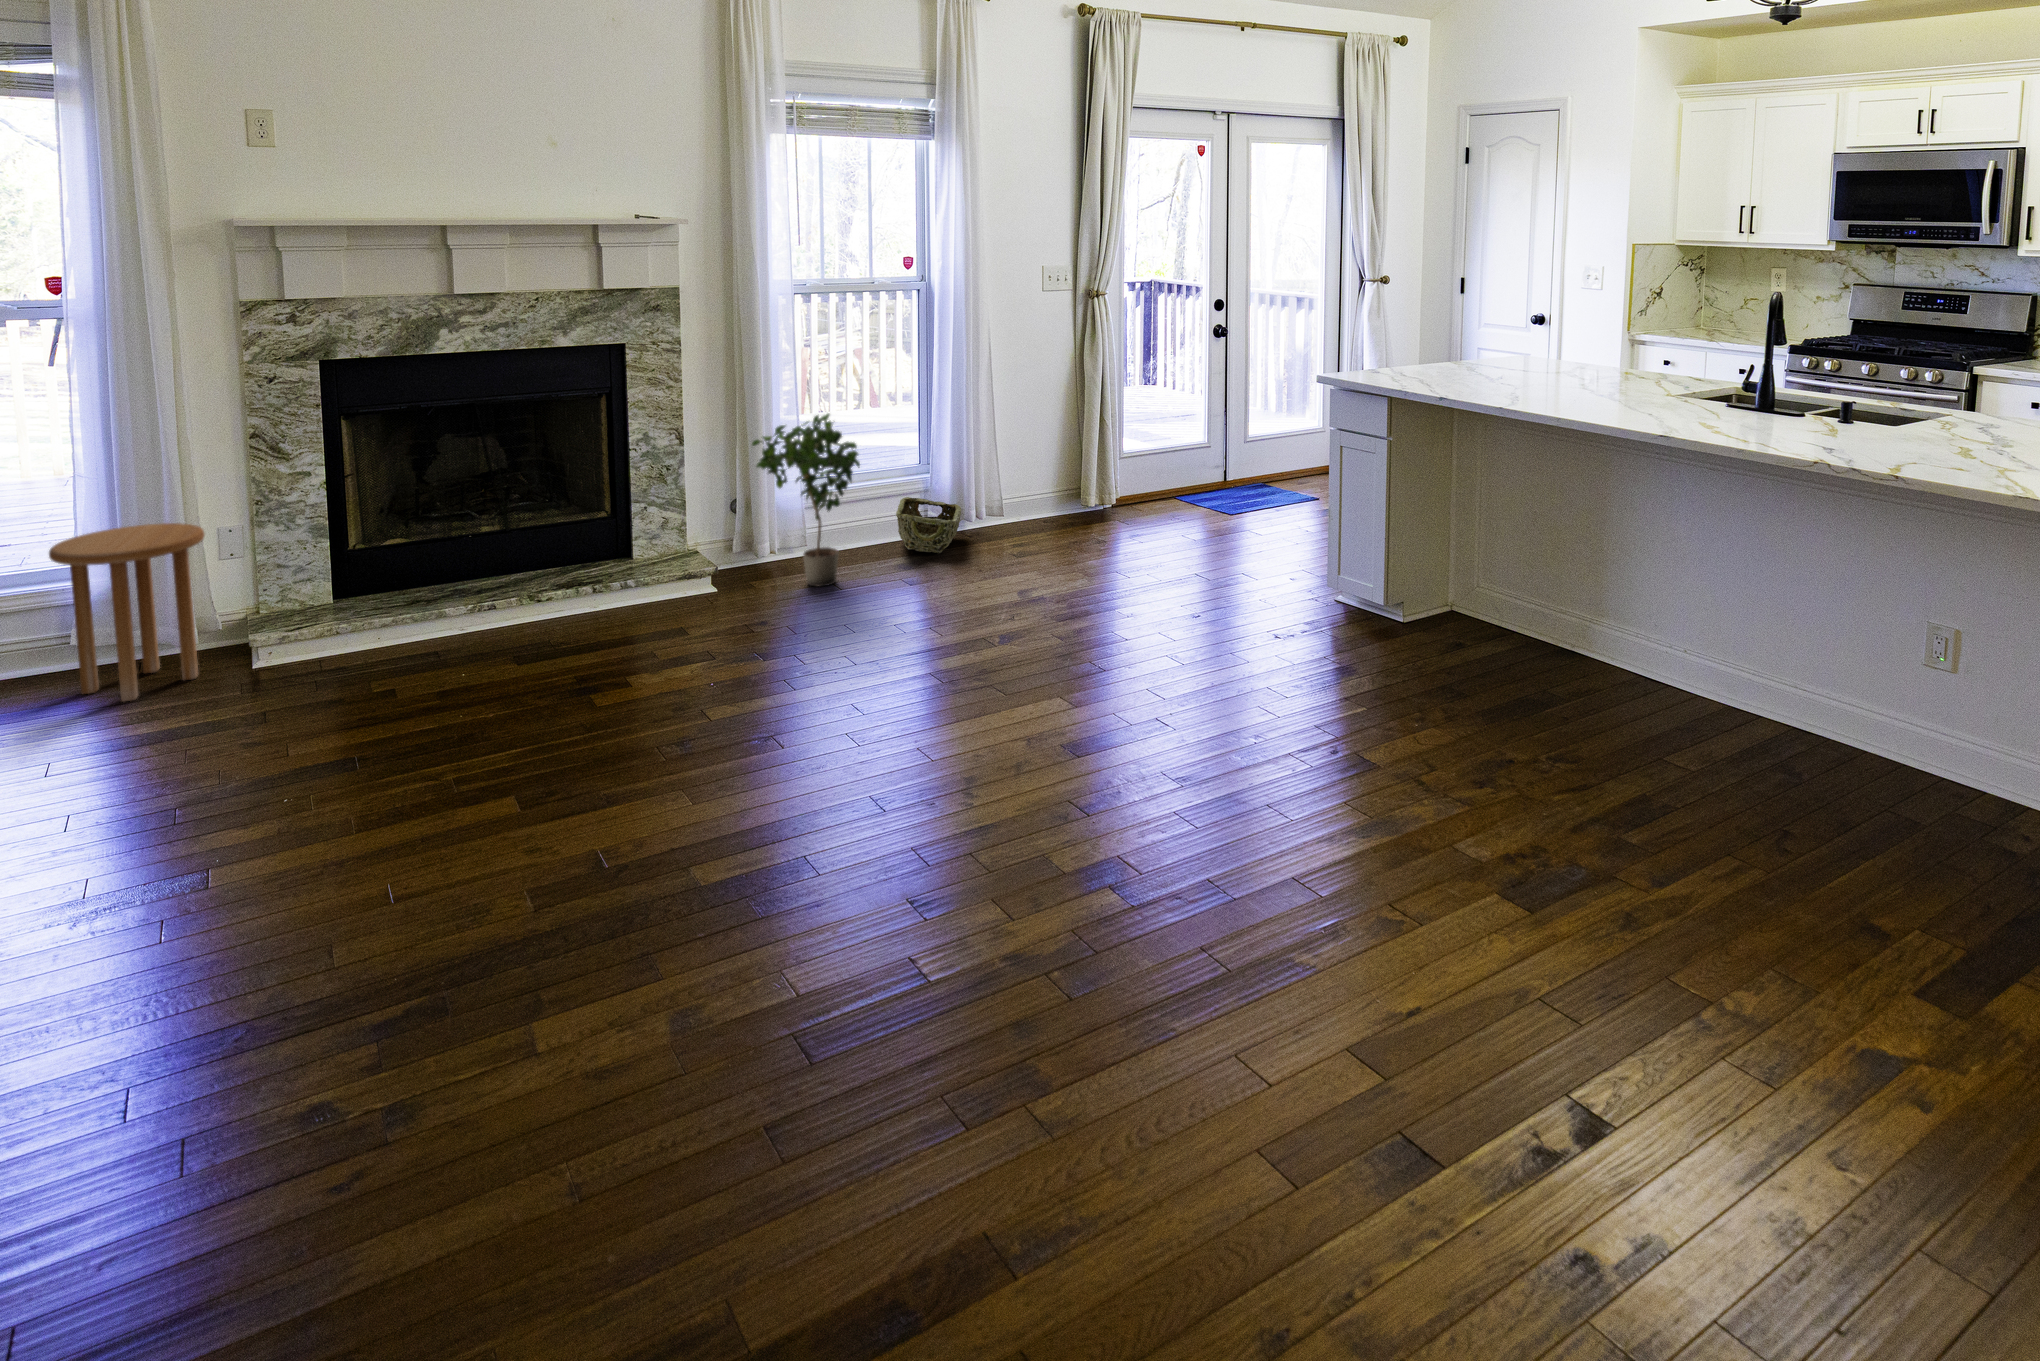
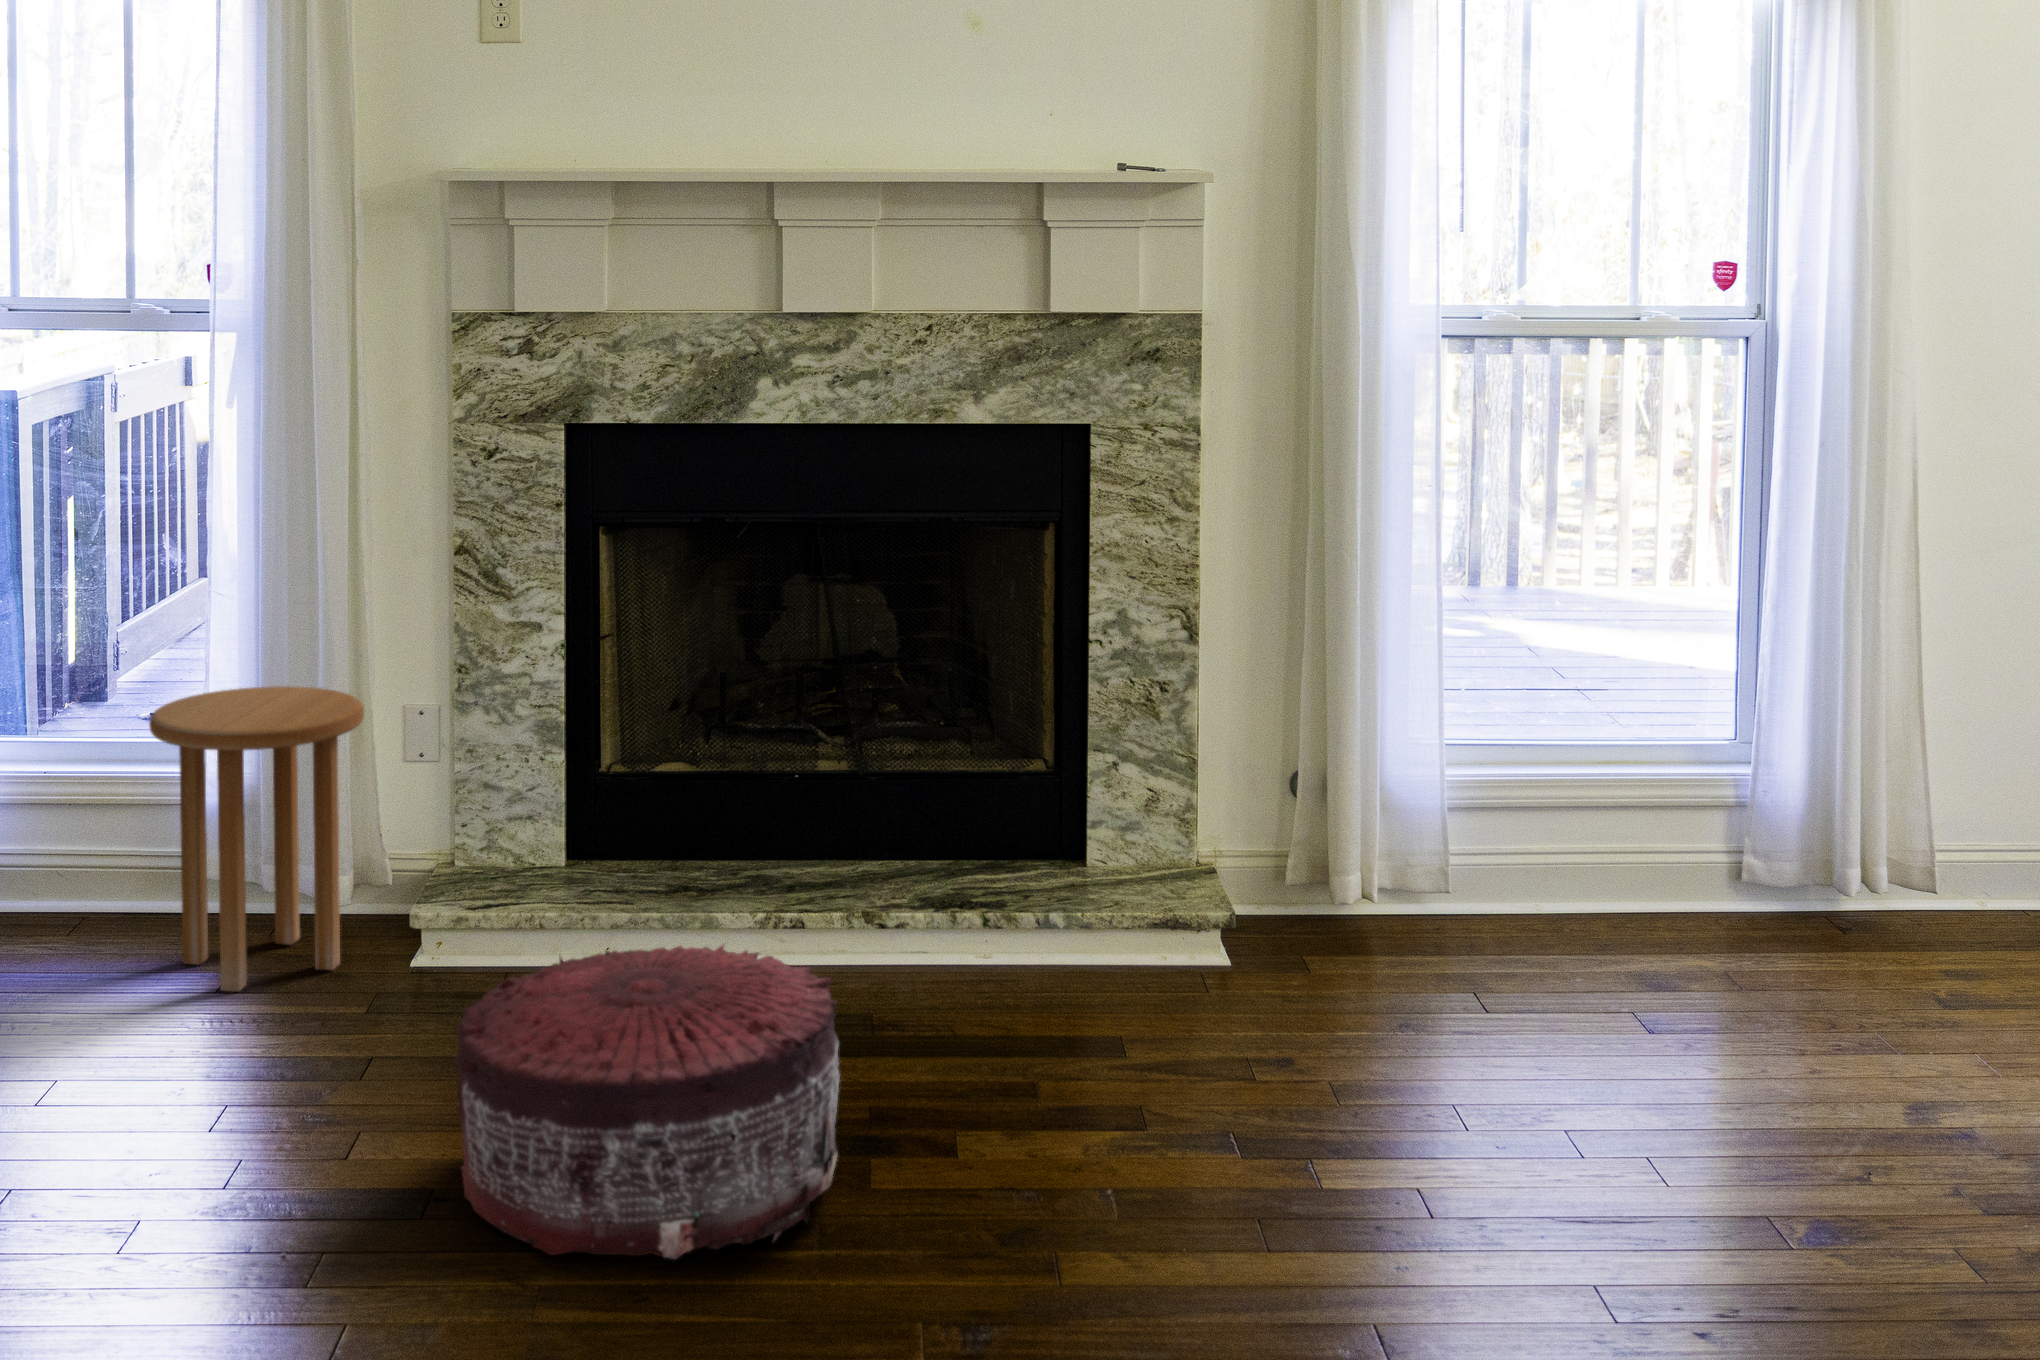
potted plant: present [752,414,860,587] -> none [1310,608,1561,1003]
woven basket: present [896,497,961,553] -> none [1645,820,1813,969]
pouf: none [340,610,559,765] -> present [454,944,840,1259]

